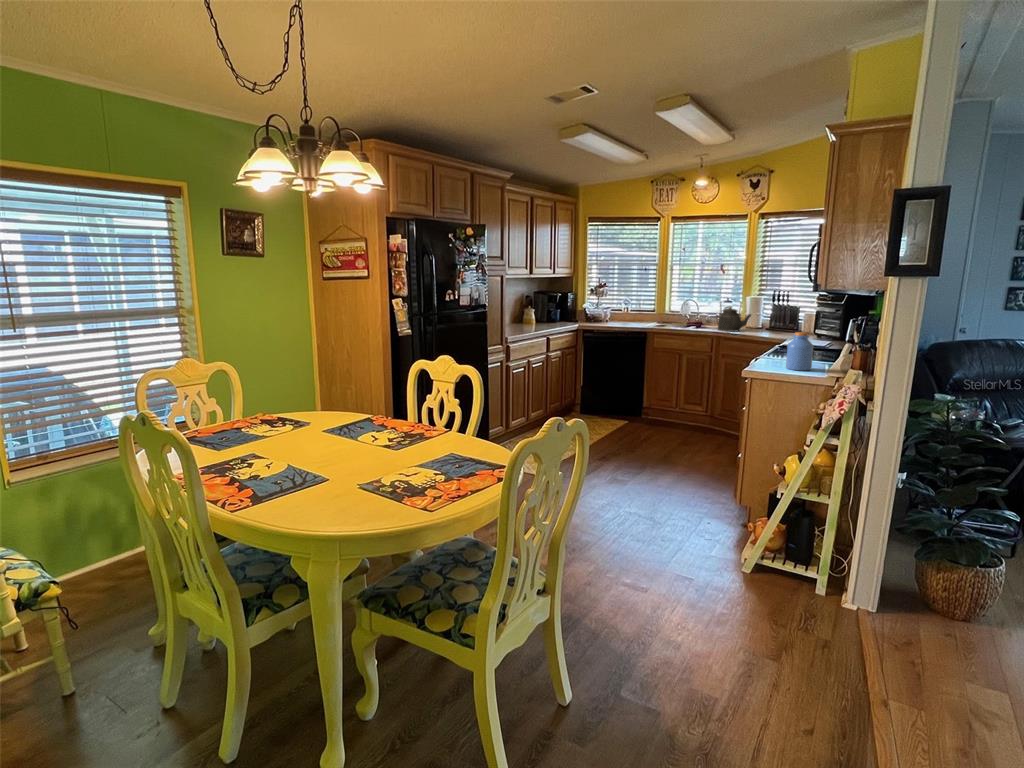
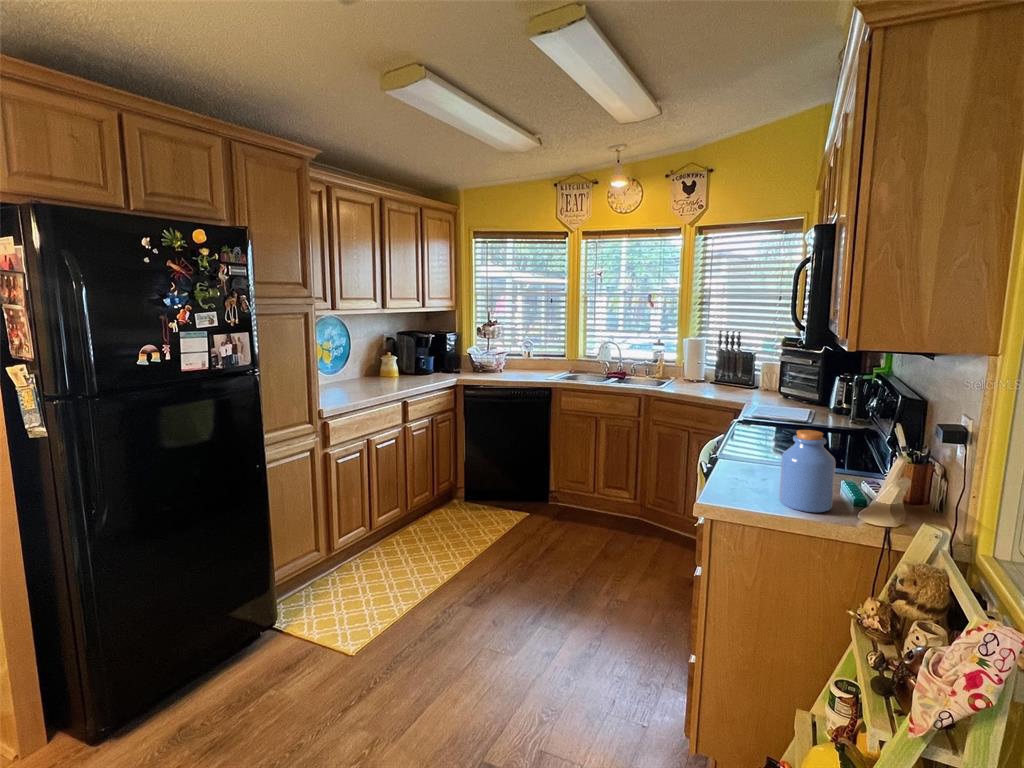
kettle: present [718,302,751,332] -> none [646,346,692,389]

